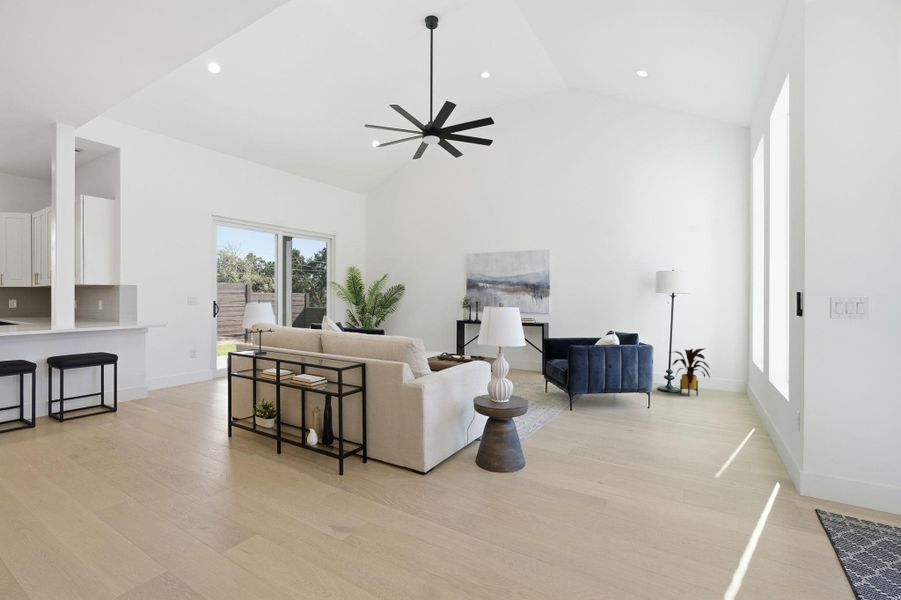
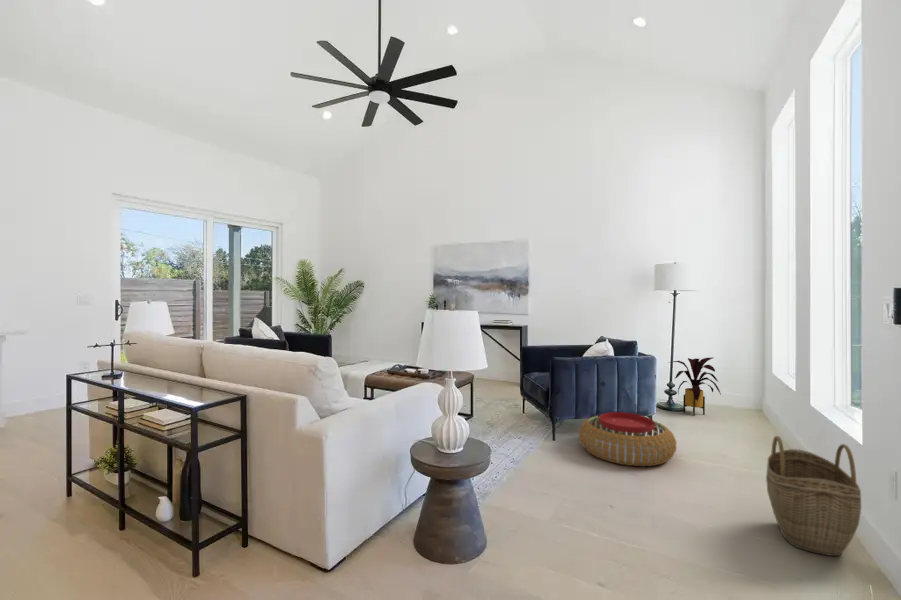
pouf: none [591,389,666,427] -> present [579,412,676,466]
woven basket: none [722,395,781,474] -> present [766,436,861,556]

